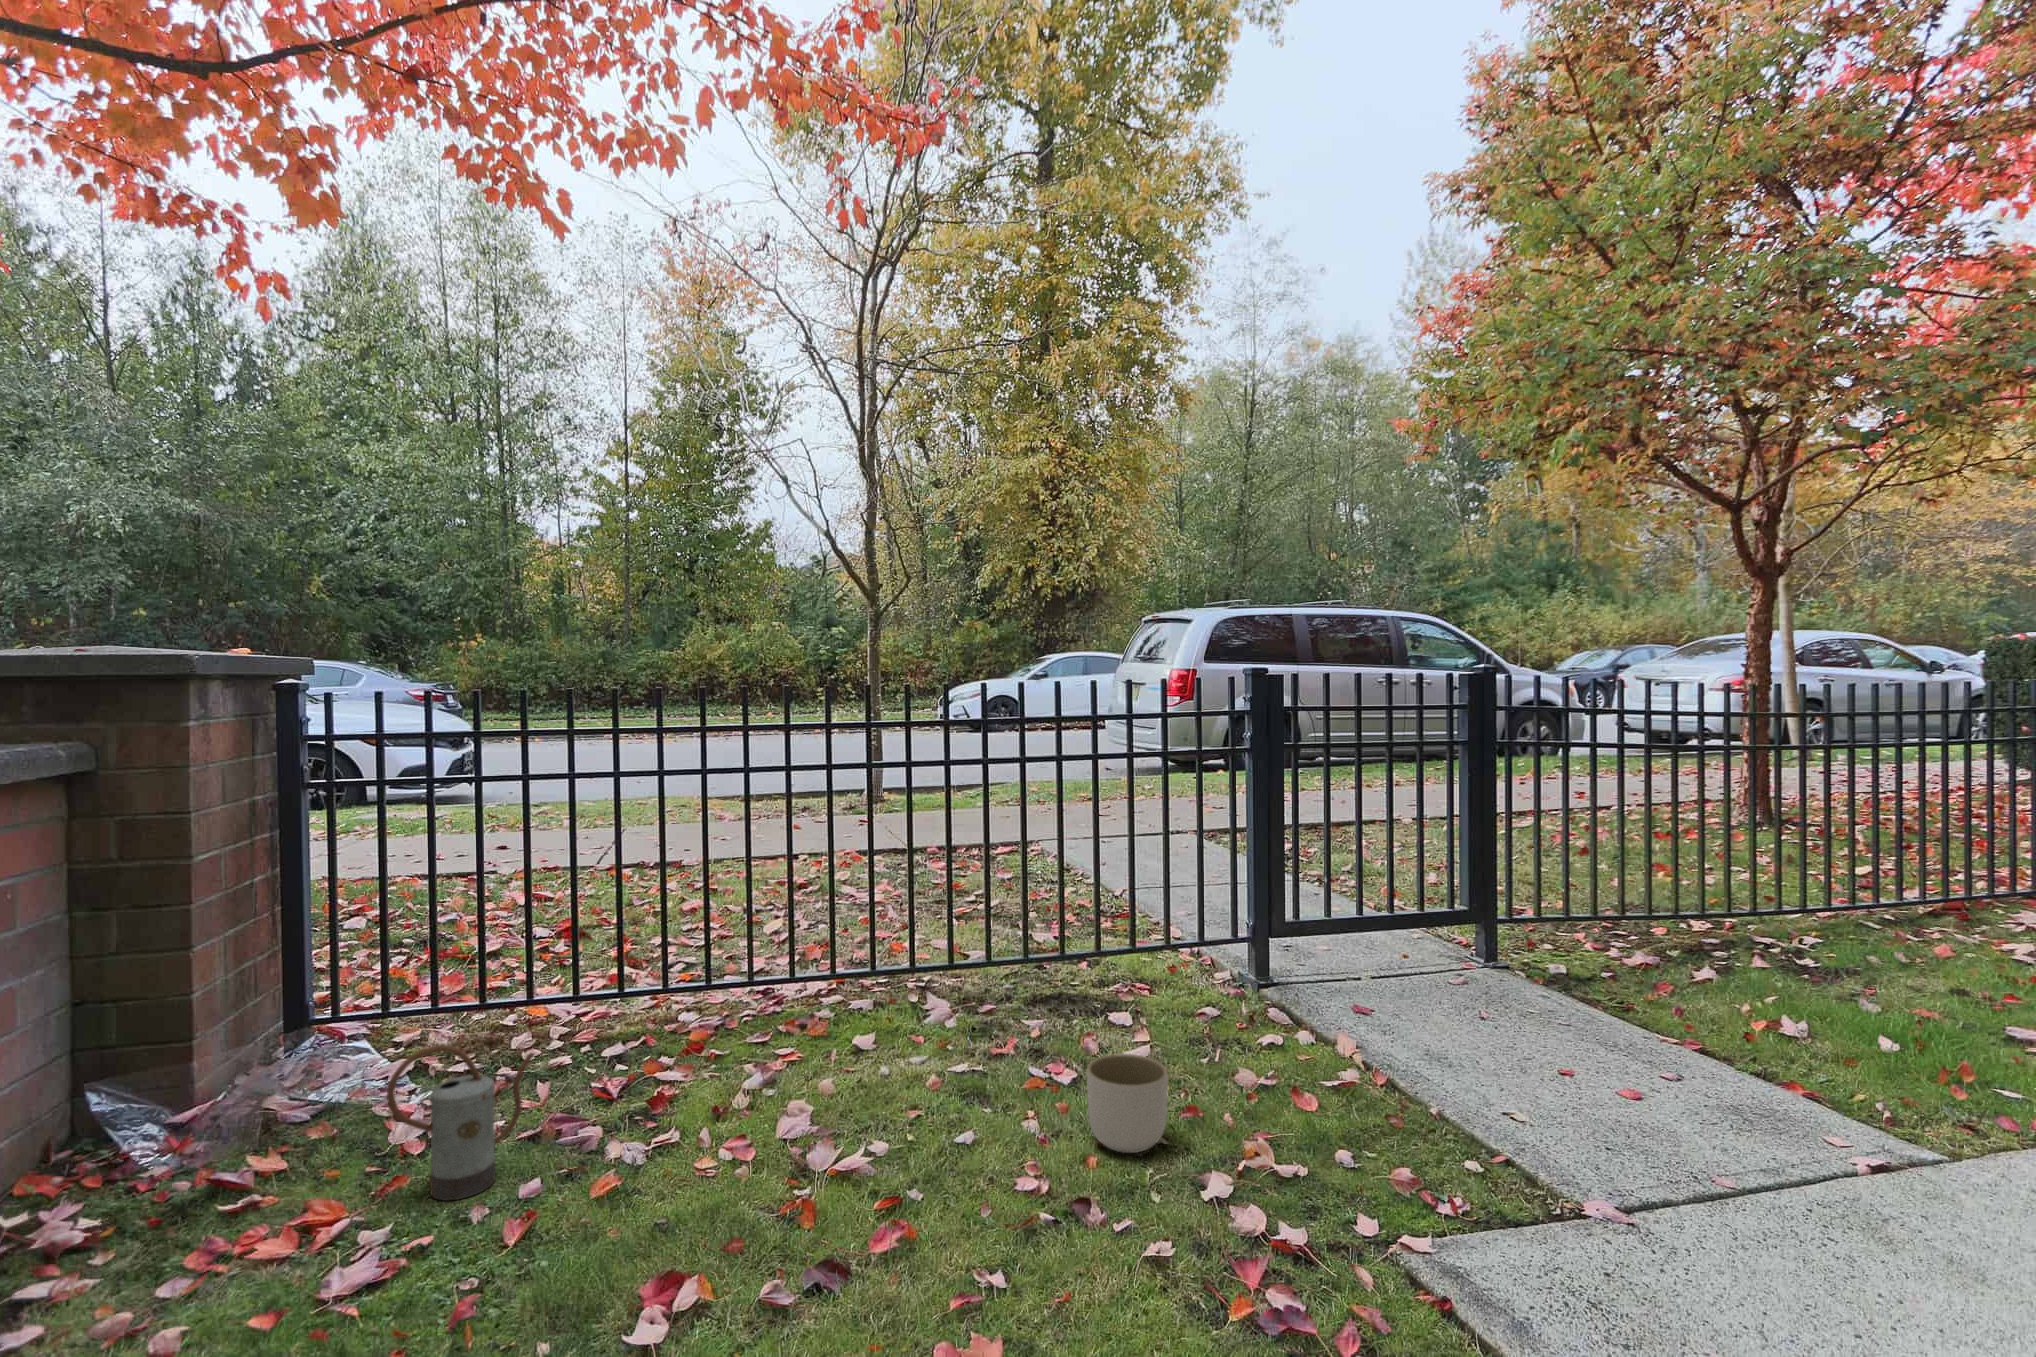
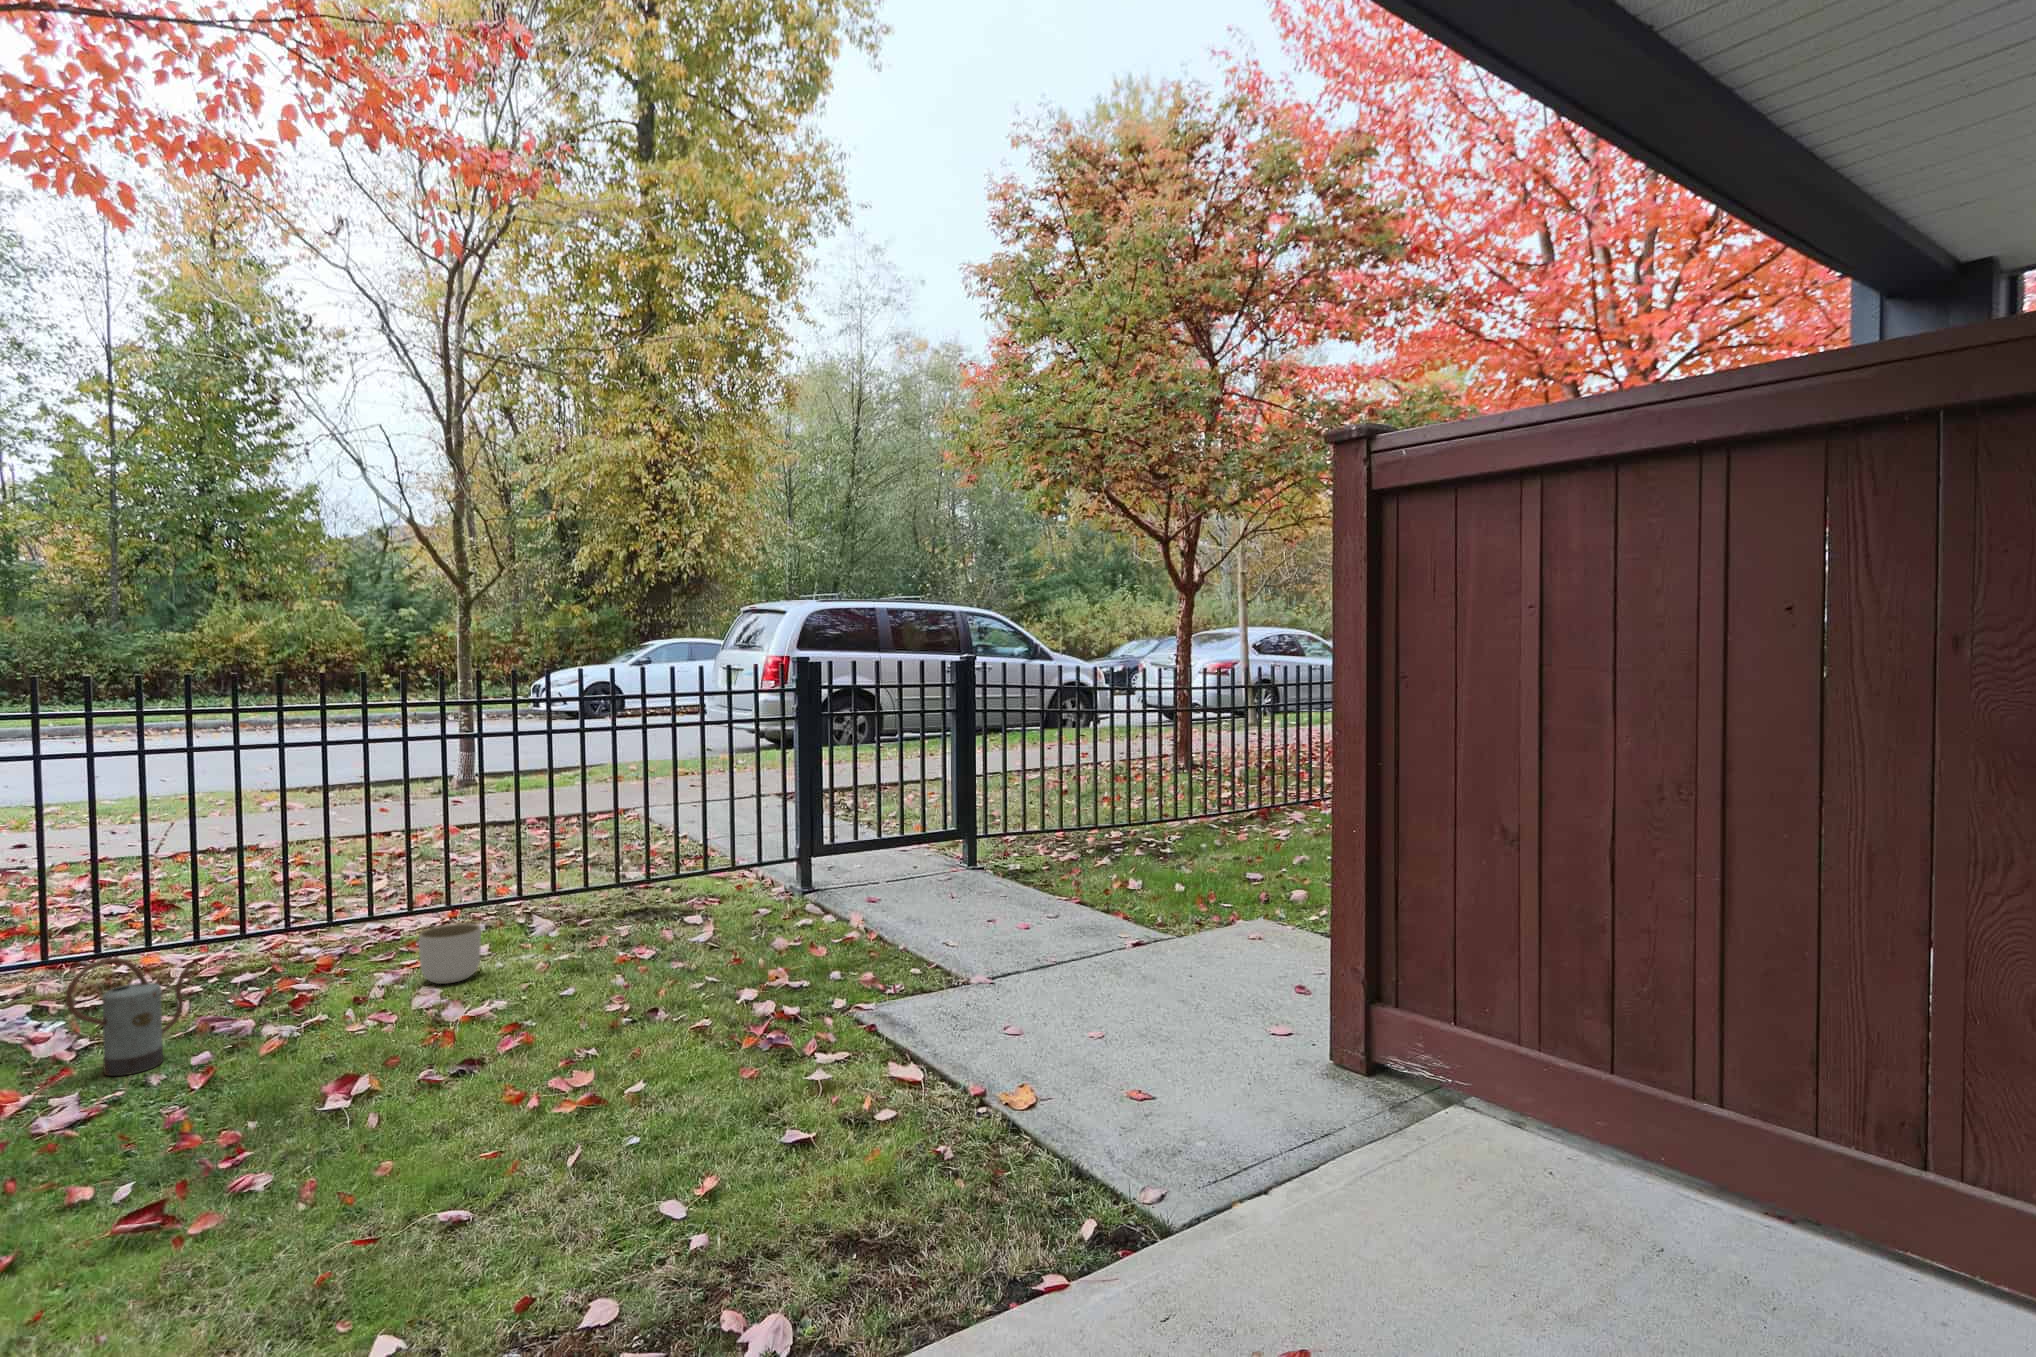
planter: present [1087,1054,1168,1153] -> present [419,923,481,984]

